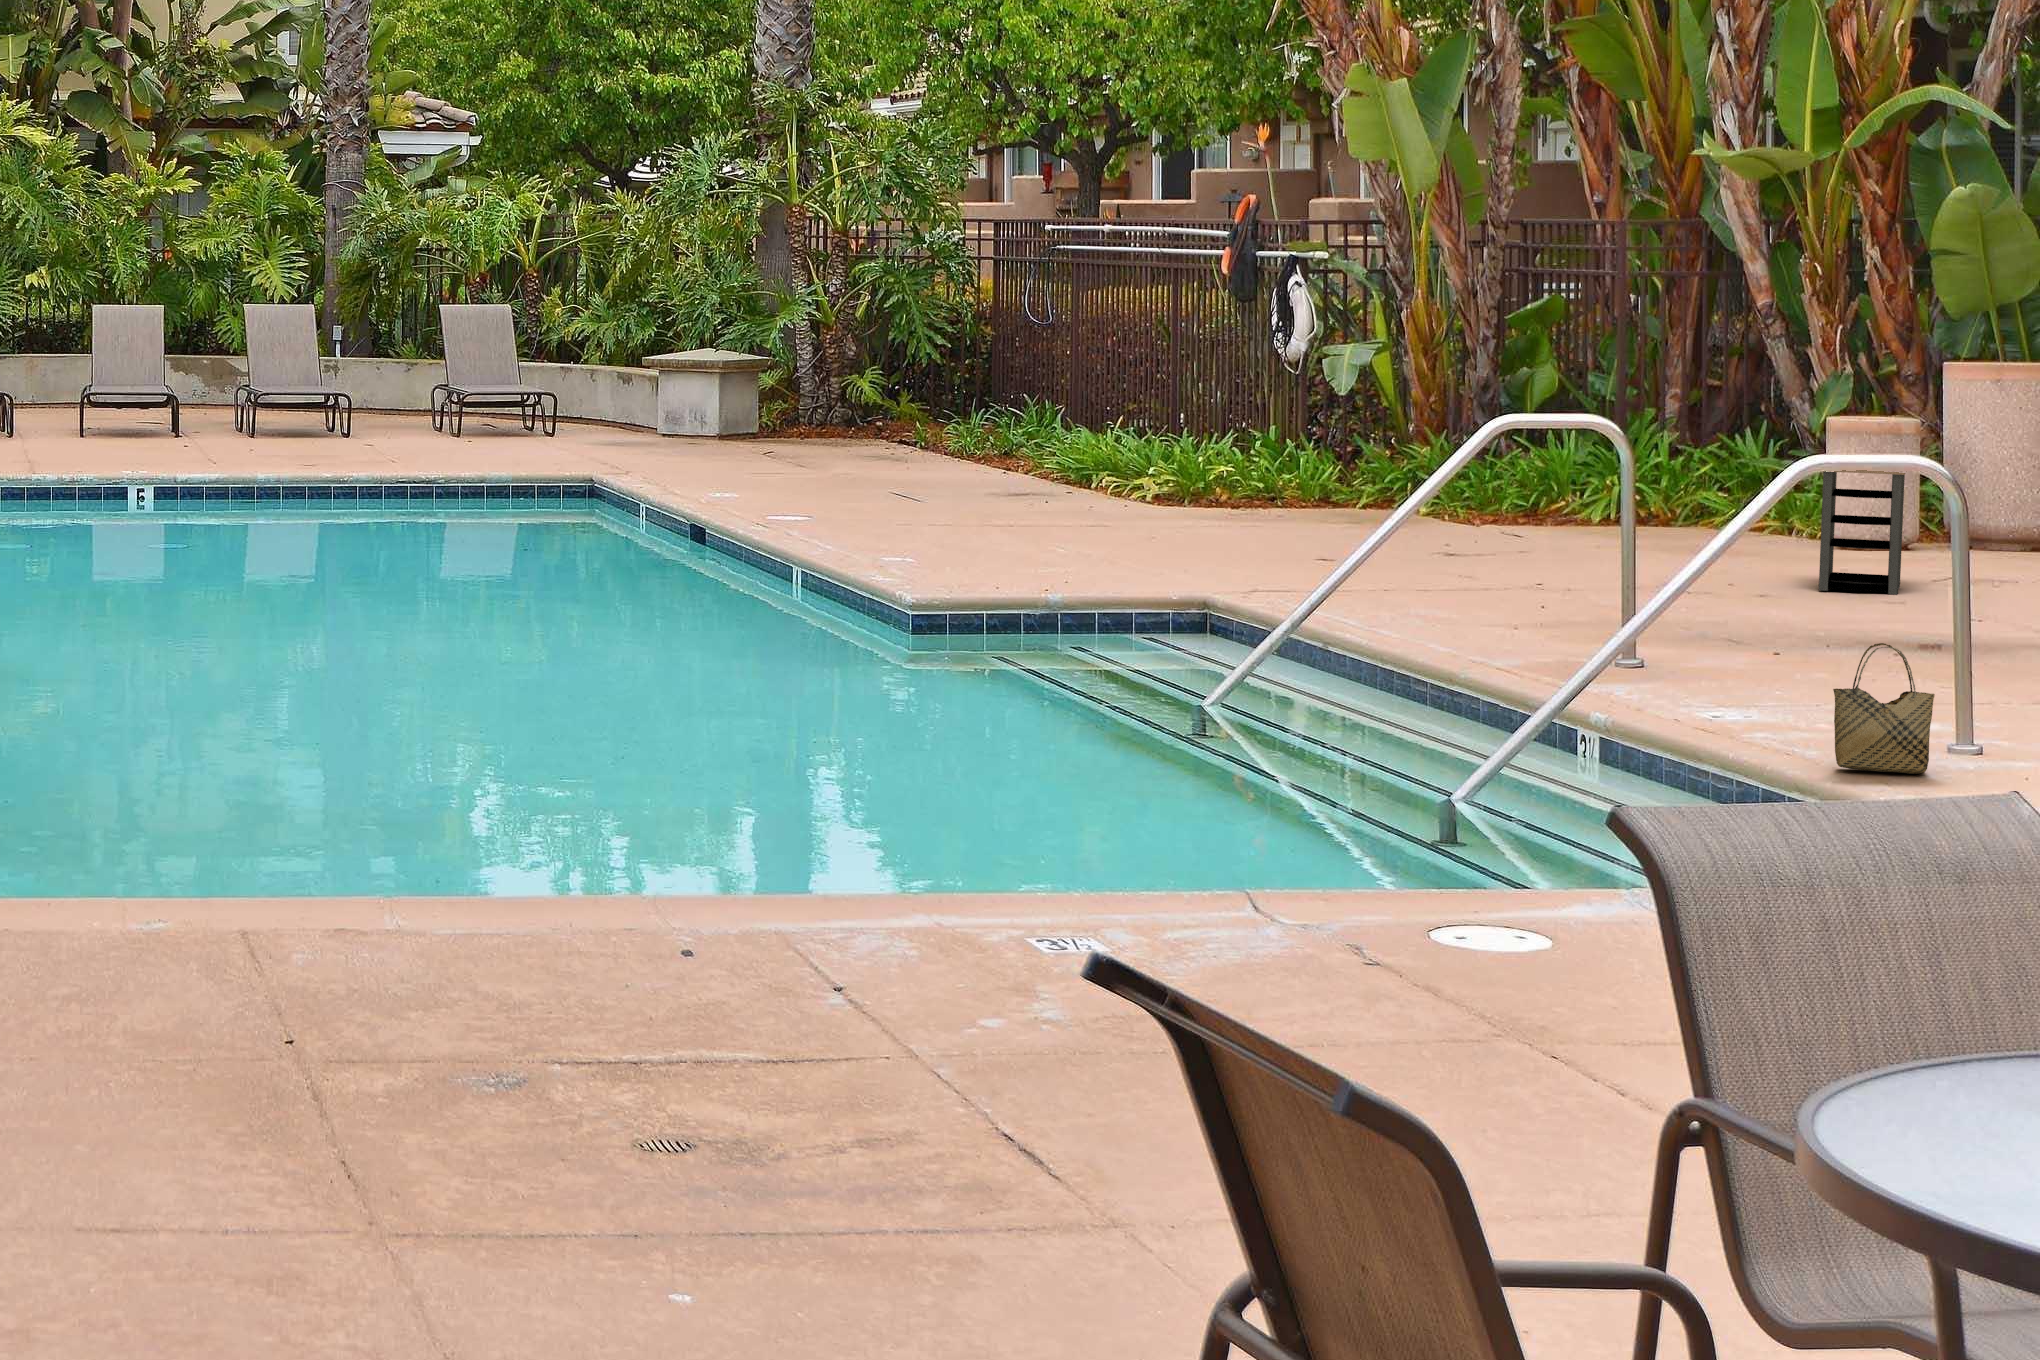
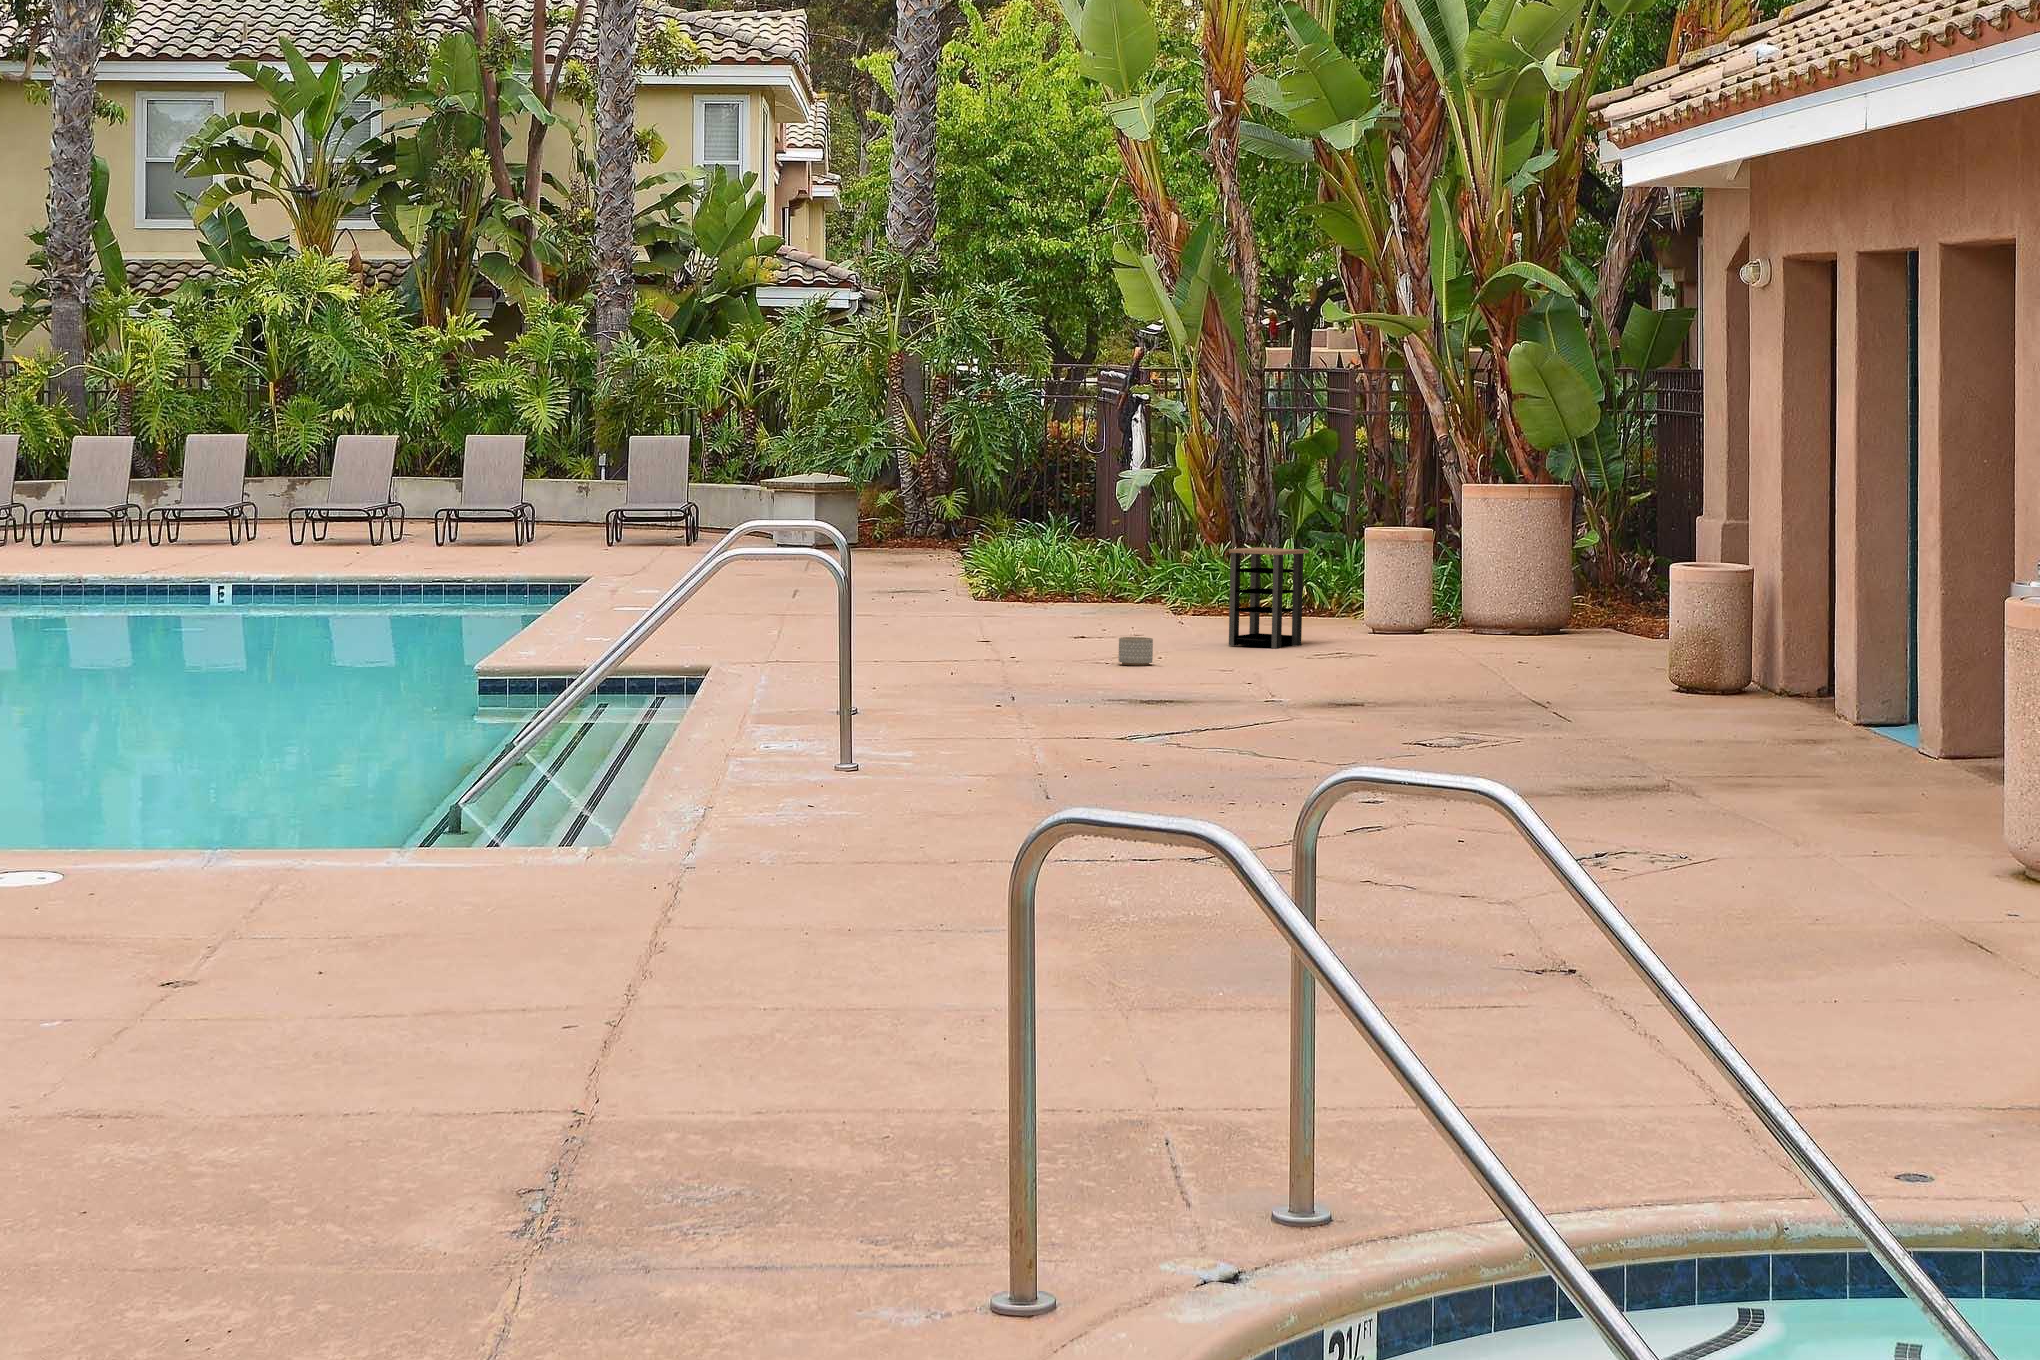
planter: none [1827,593,1877,632] -> present [1119,637,1153,666]
woven basket: present [1833,643,1935,774] -> none [751,635,813,723]

